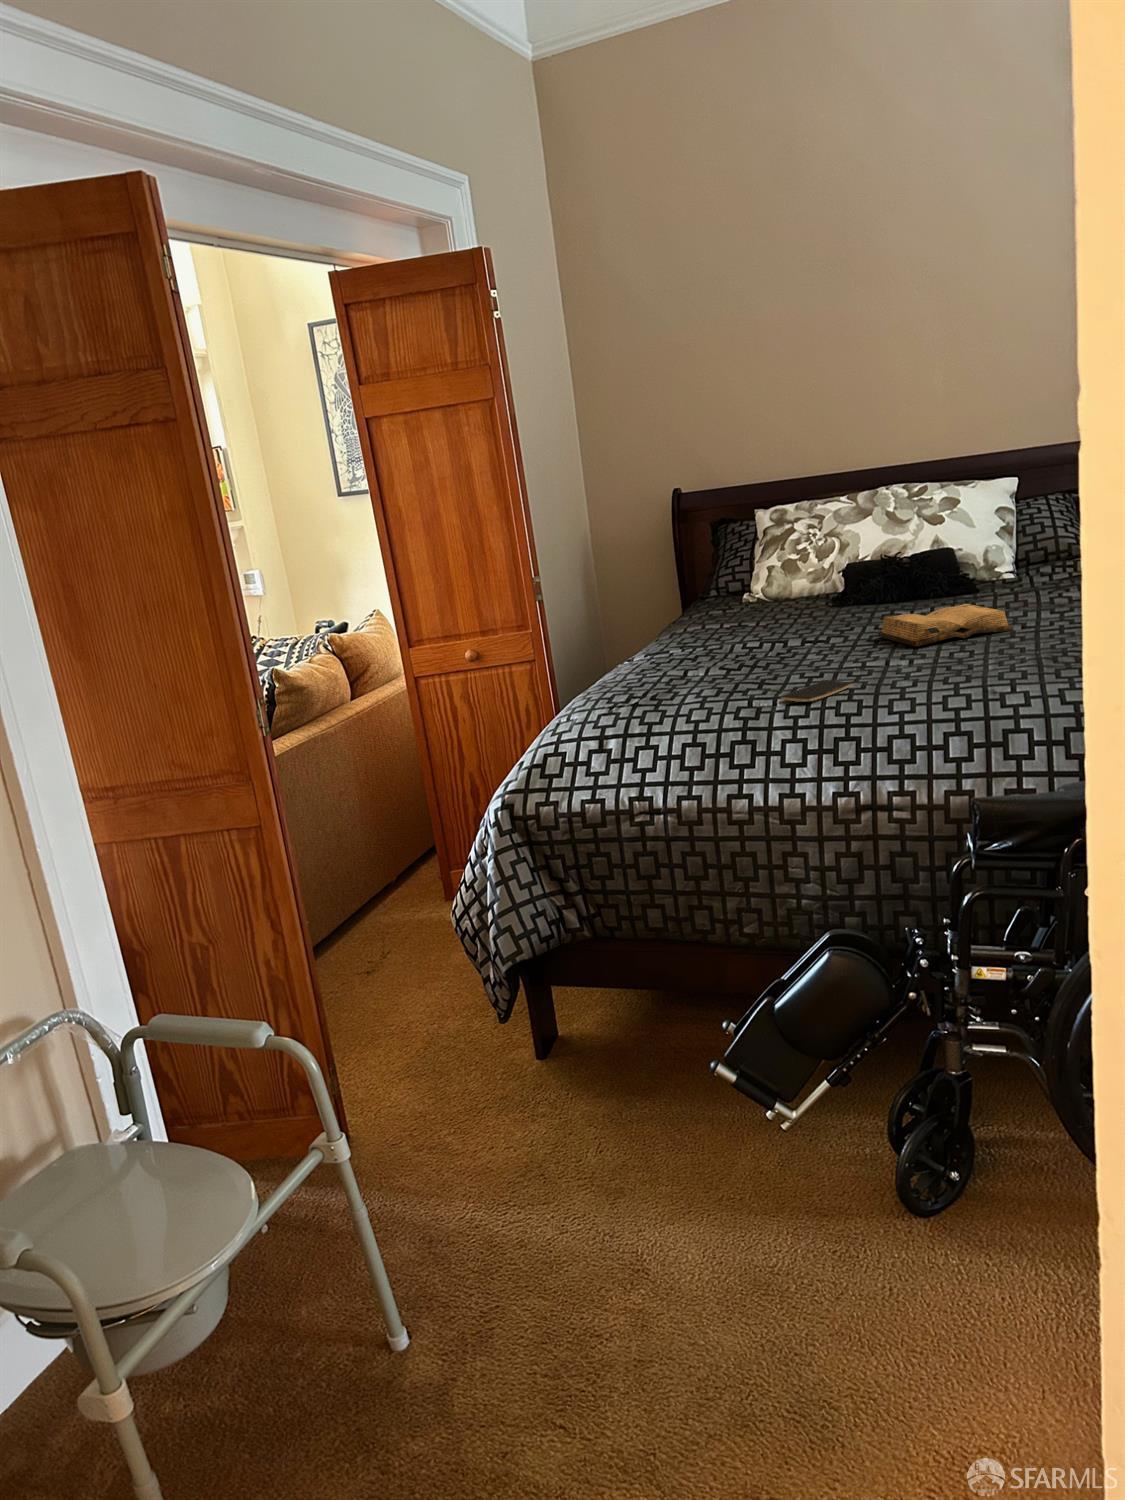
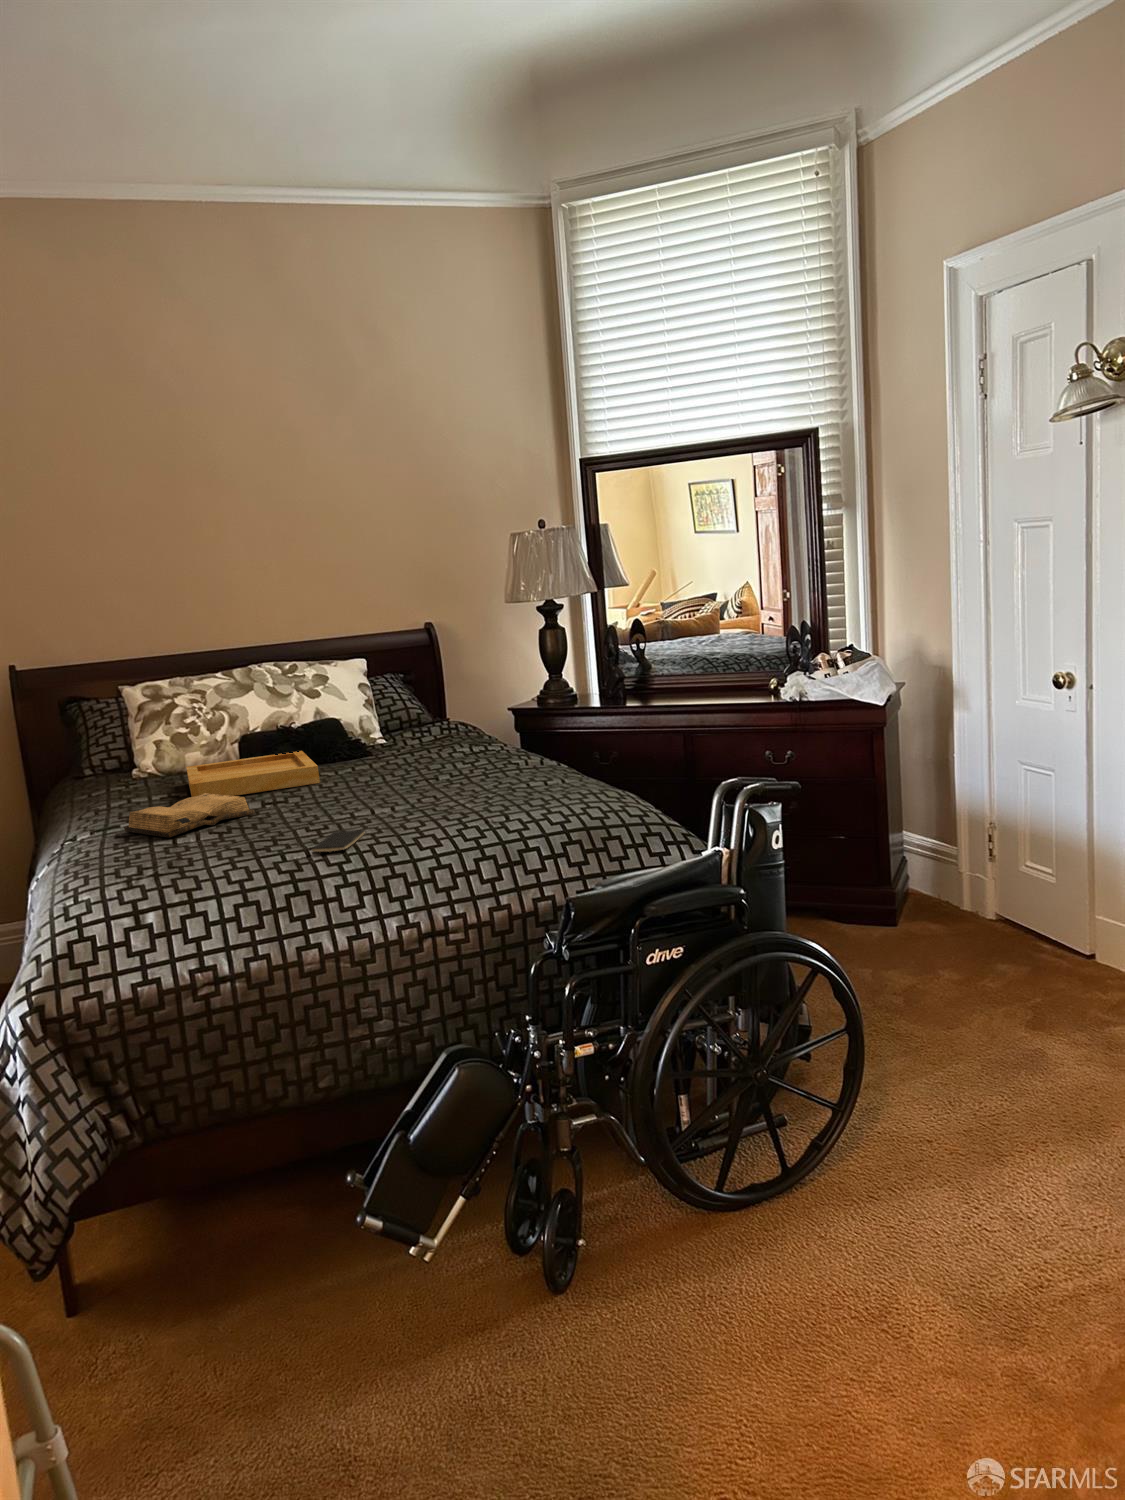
tray: none [755,585,899,632] -> present [186,751,320,797]
diary: present [878,604,1014,647] -> present [124,793,255,838]

